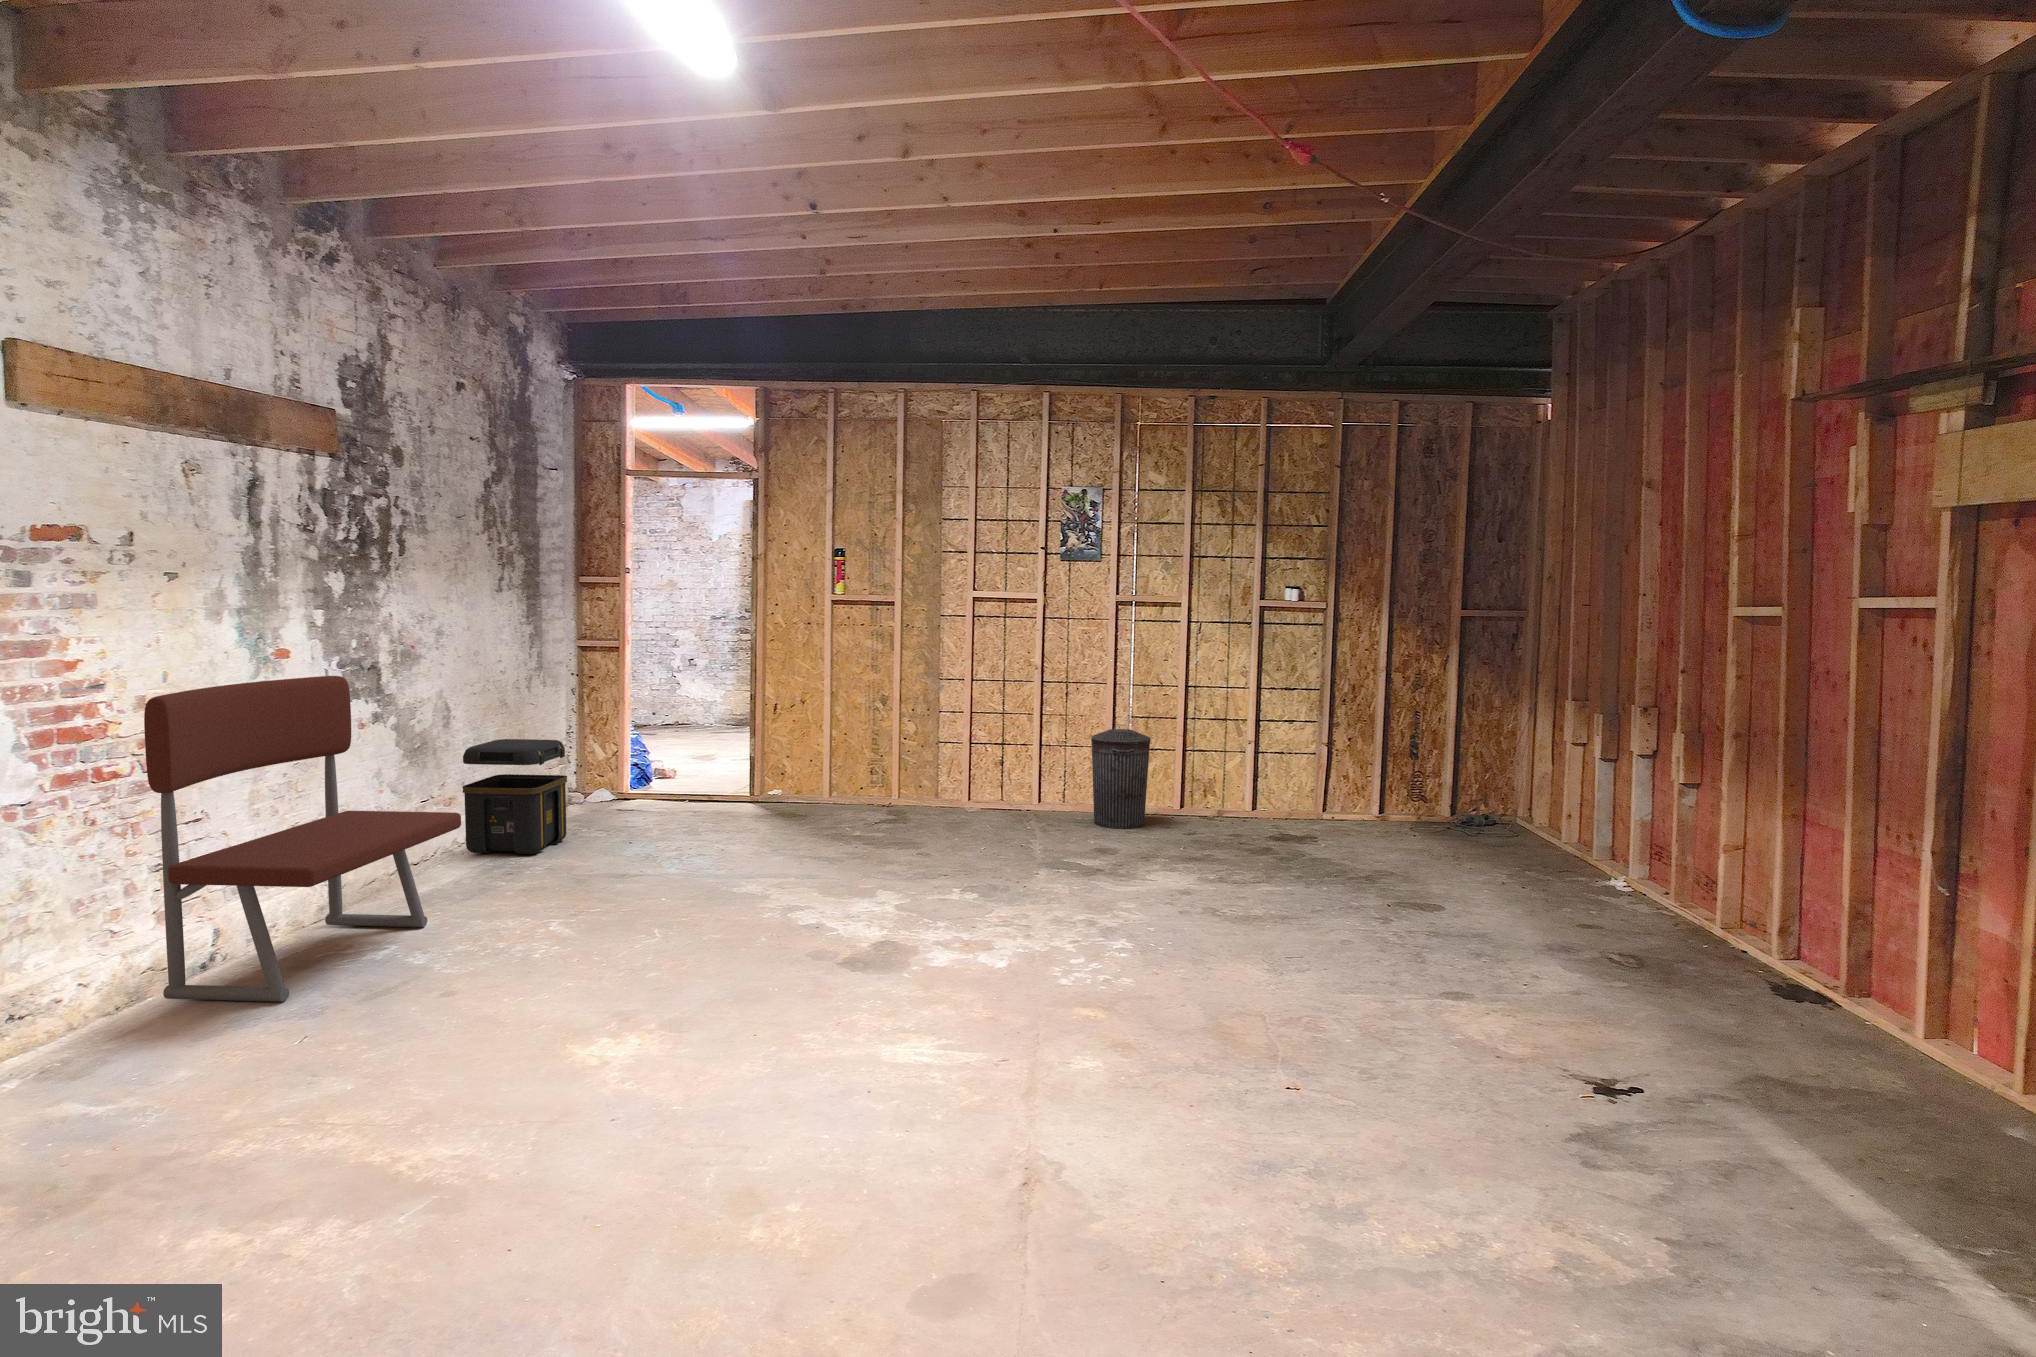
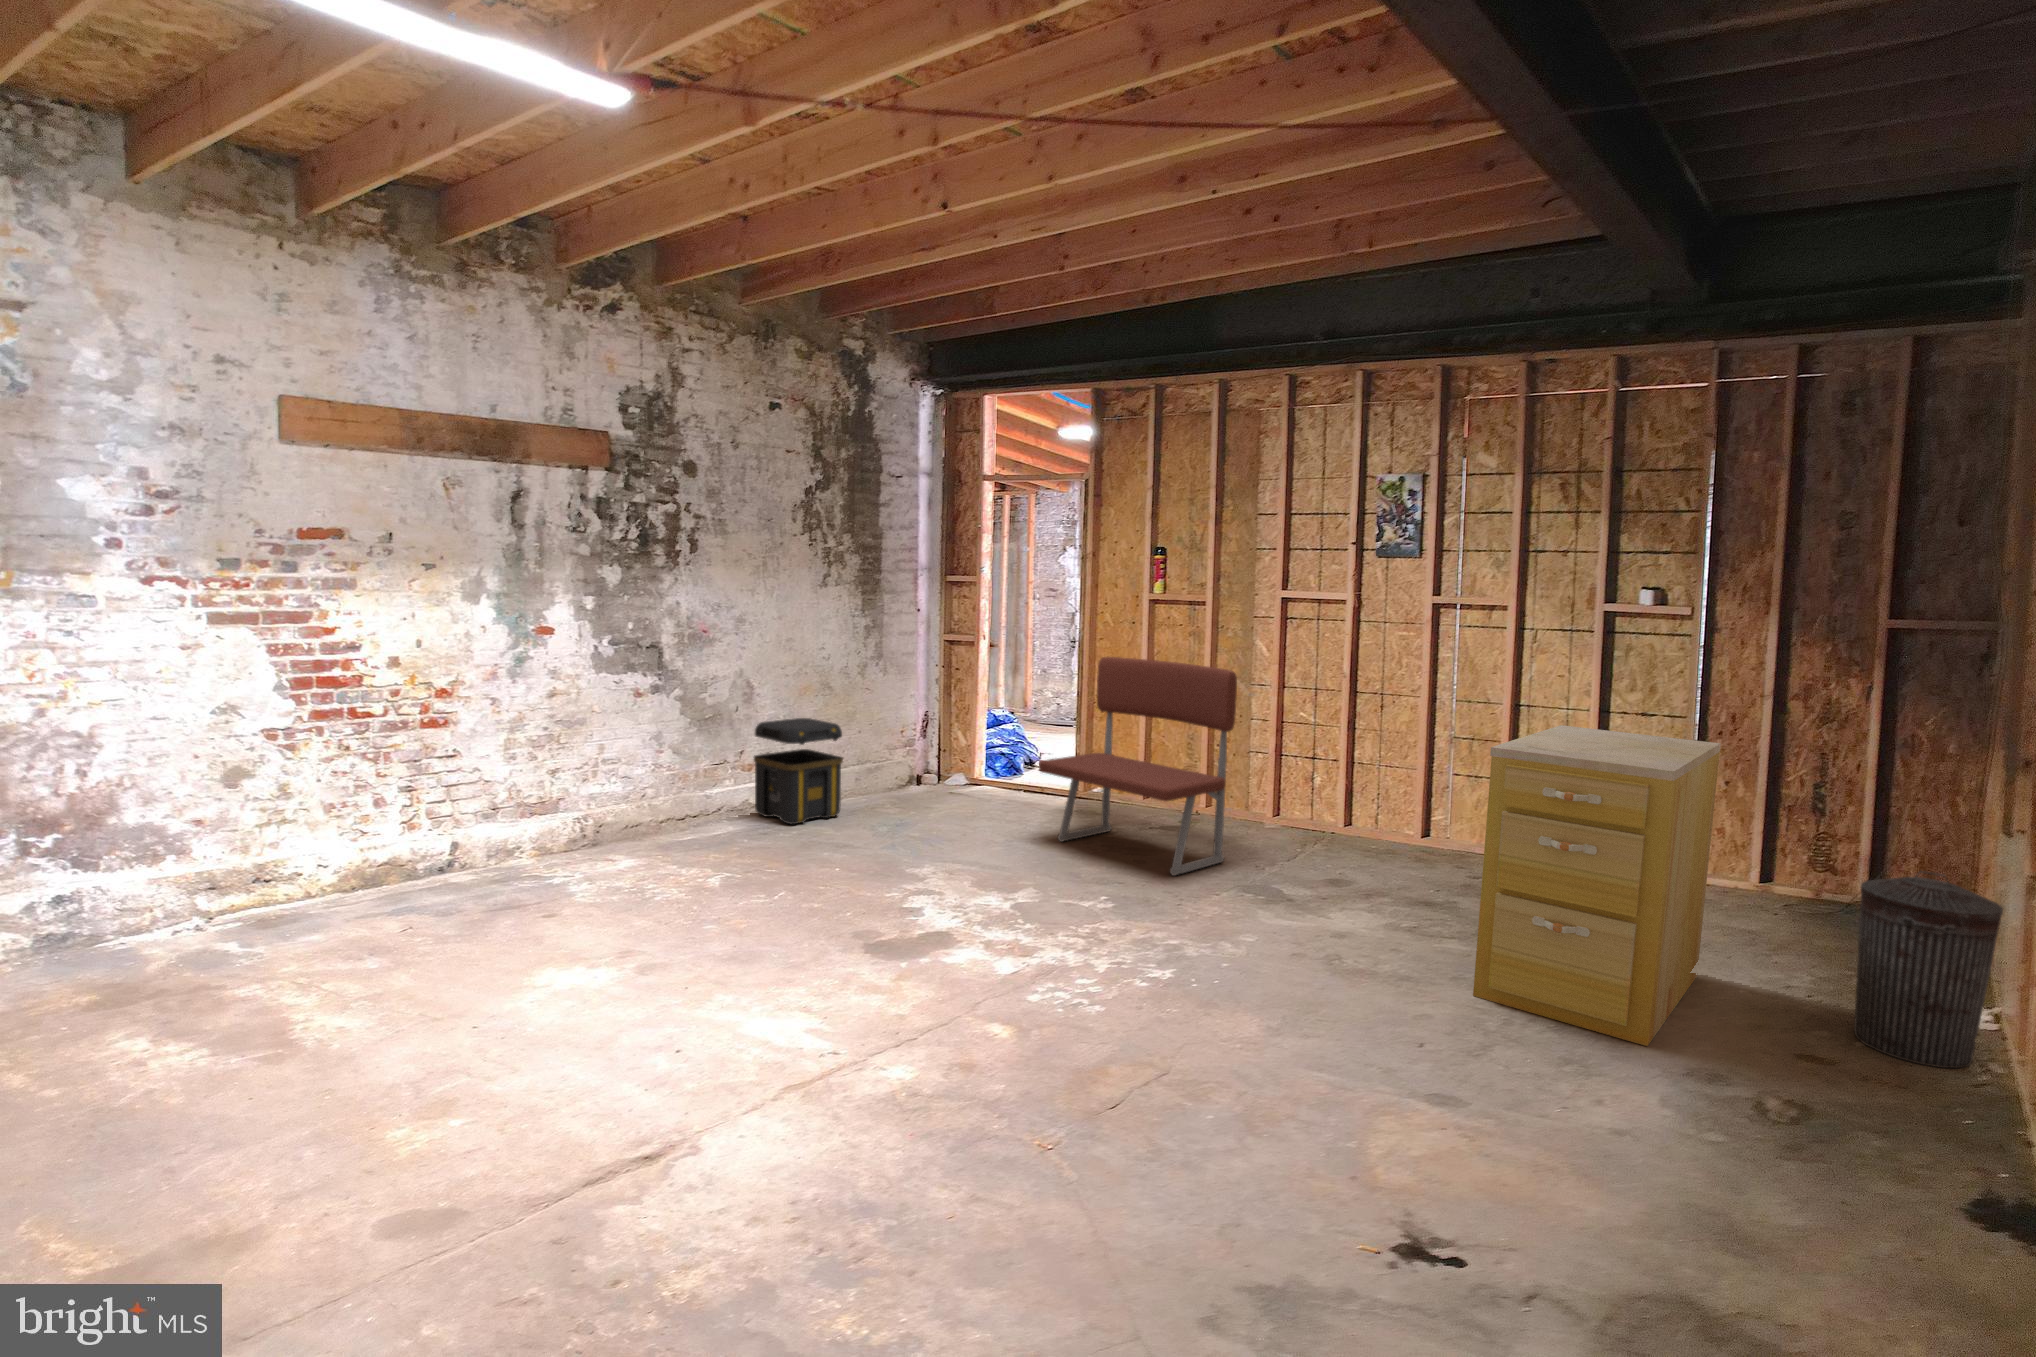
filing cabinet: none [1204,671,1335,854] -> present [1473,725,1721,1046]
bench: present [144,676,461,1002] -> present [1039,657,1237,875]
trash can: present [1091,725,1150,829] -> present [1854,871,2003,1068]

